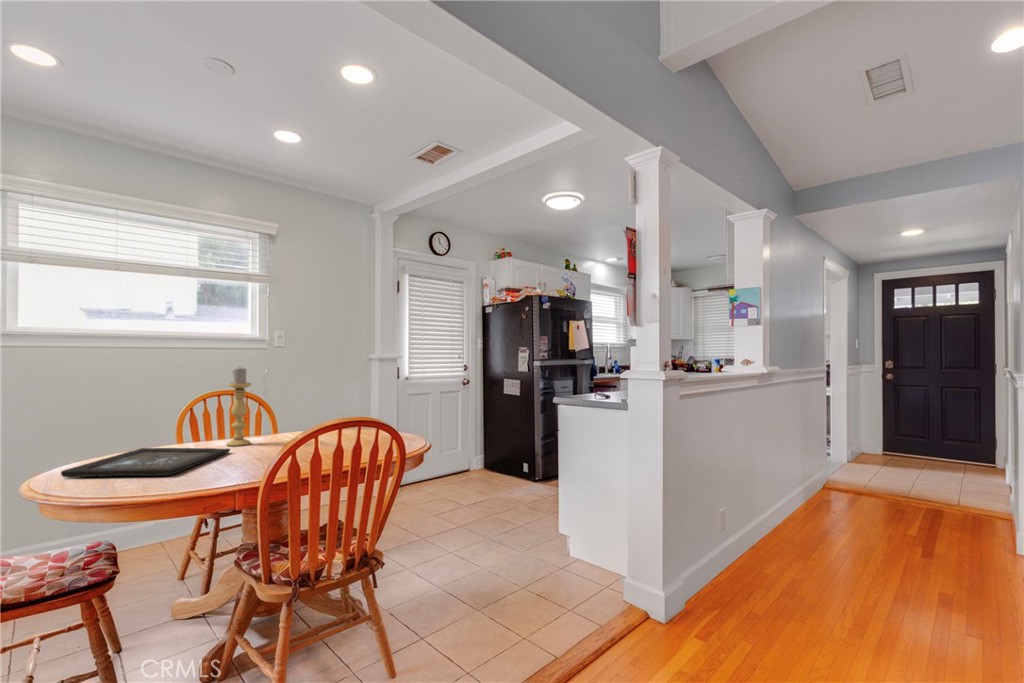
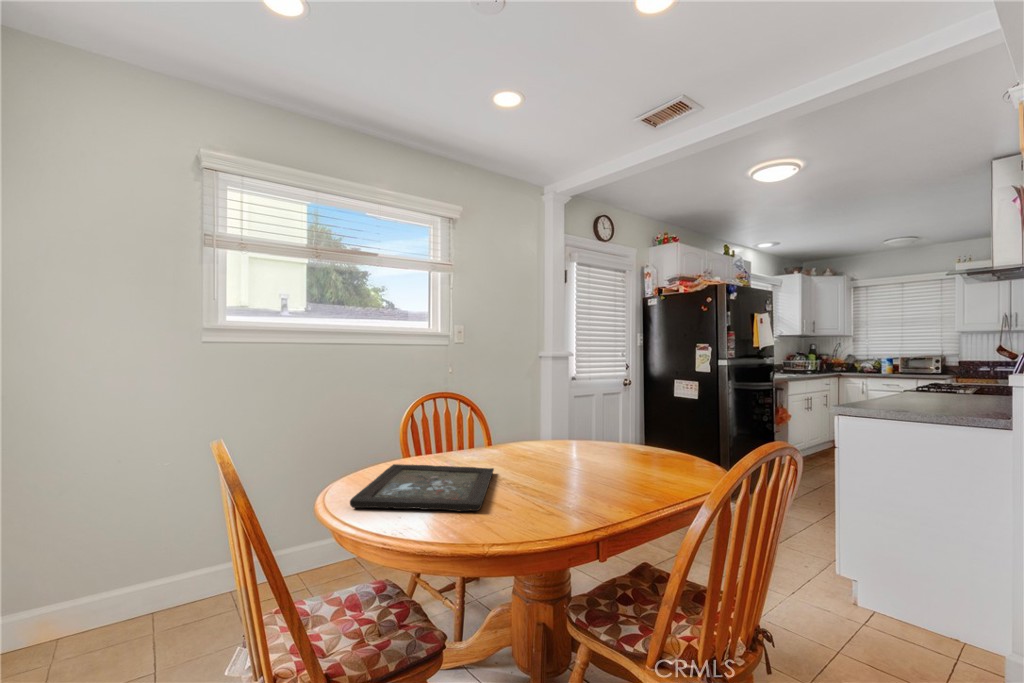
candle holder: present [226,368,251,446] -> none [471,367,497,463]

